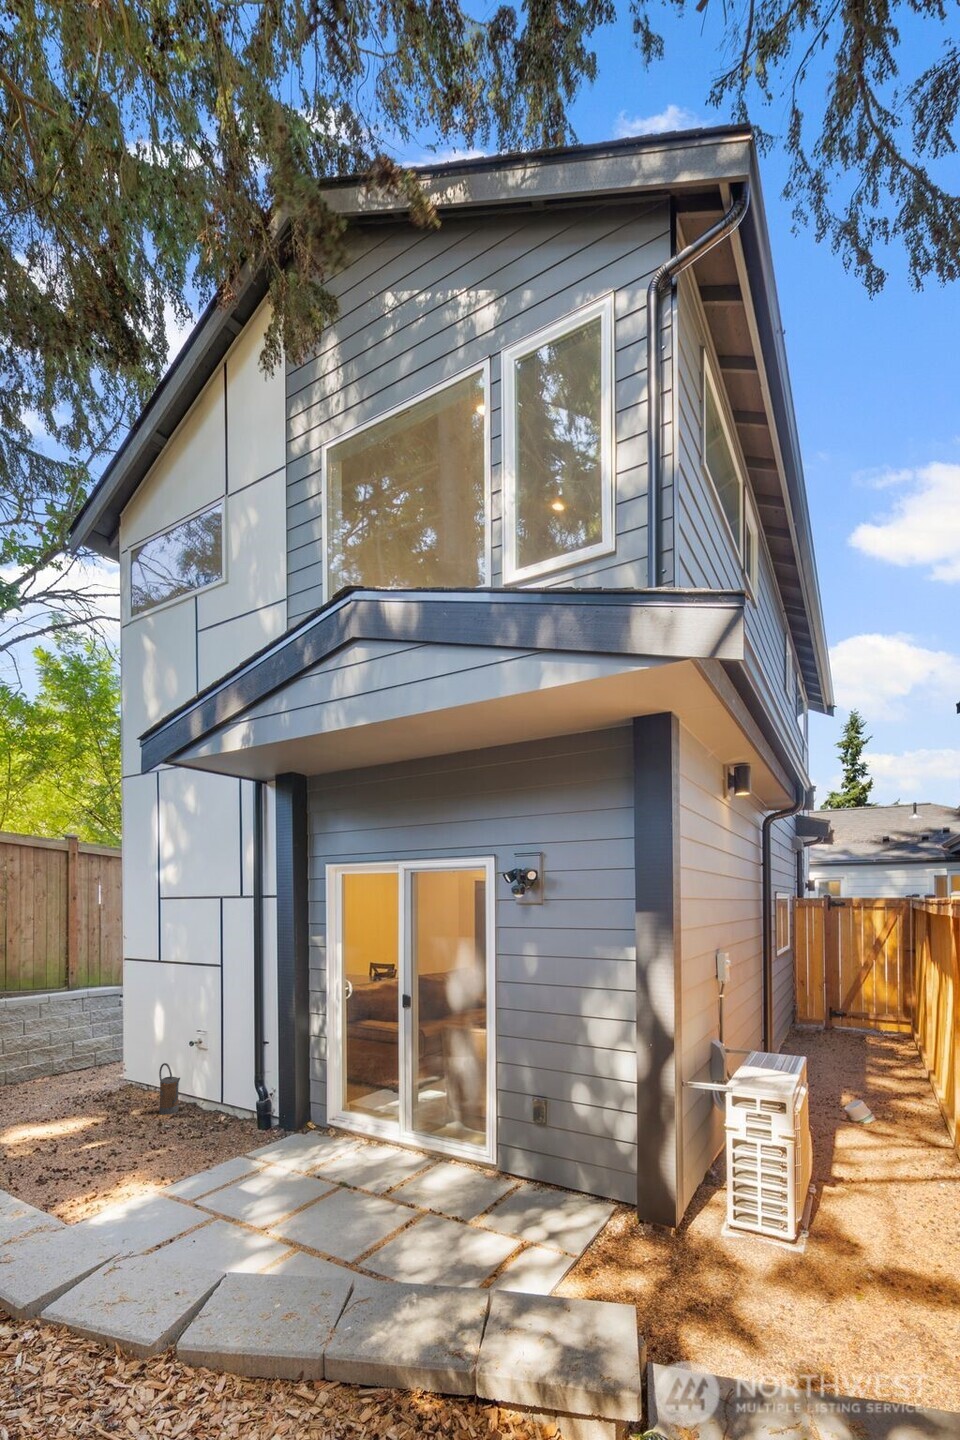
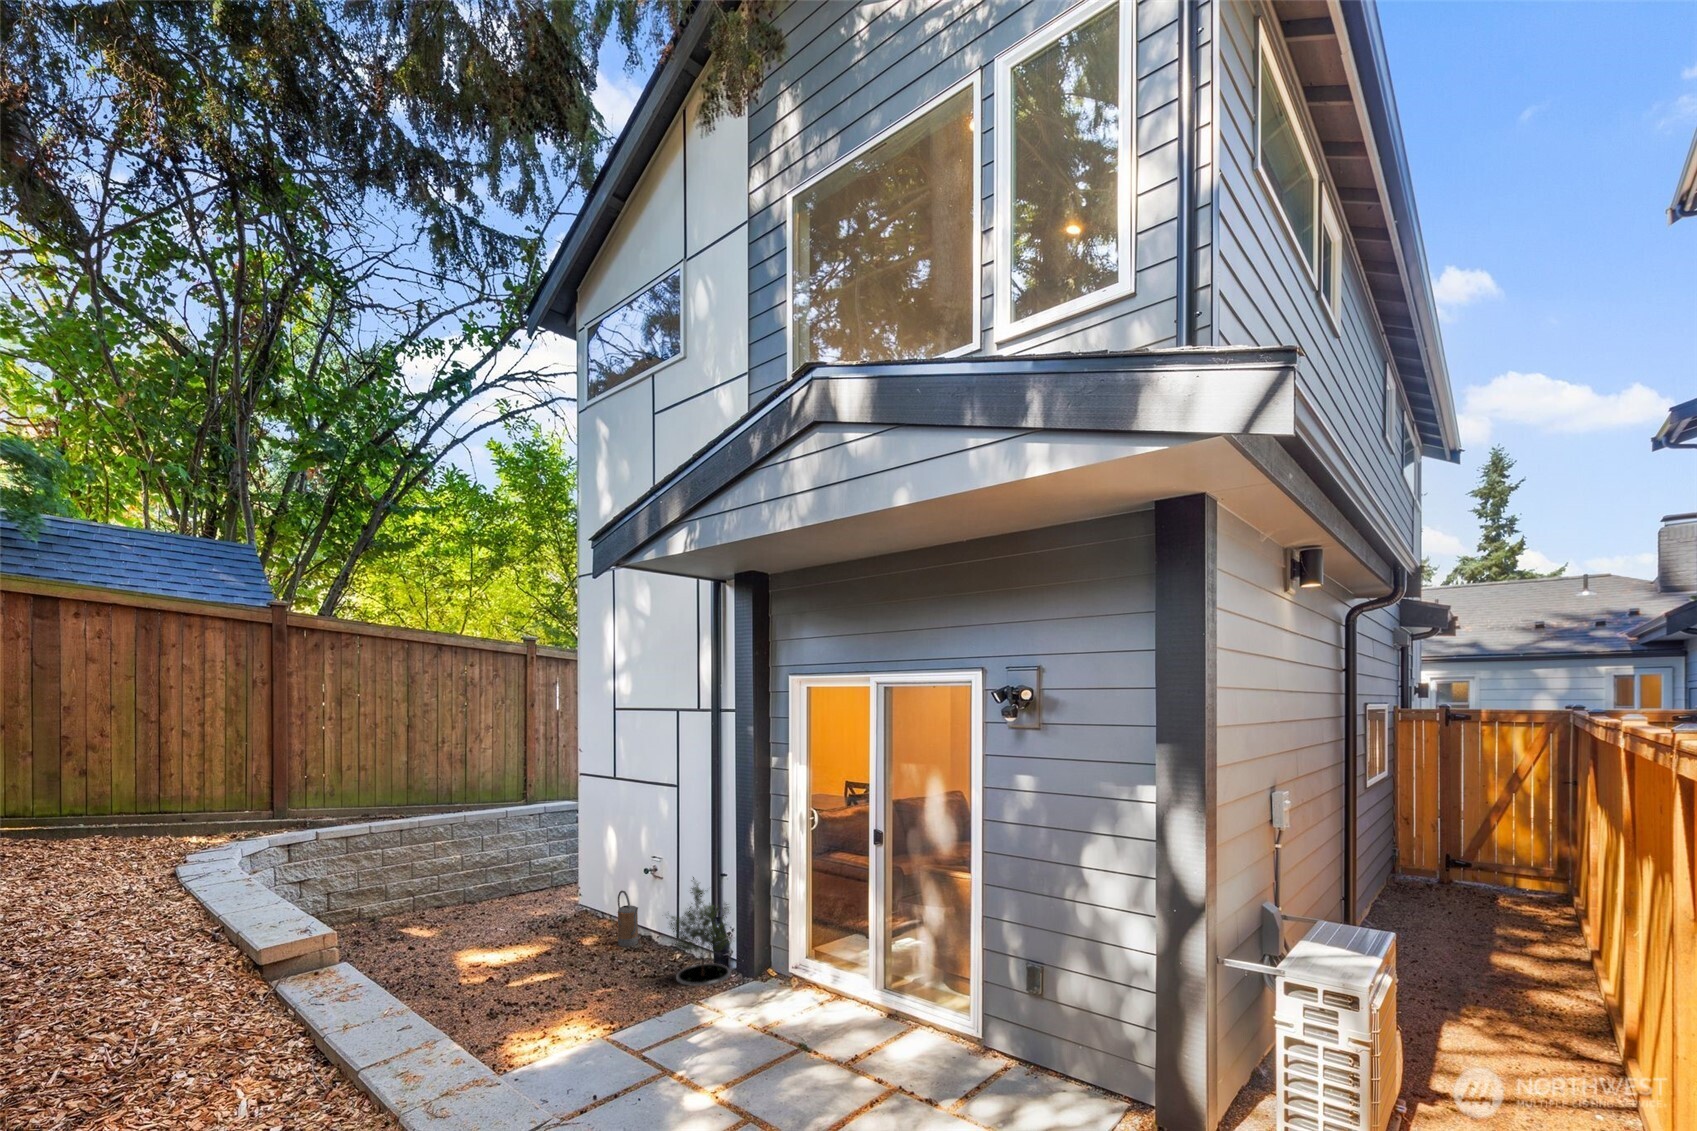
potted tree: none [209,1044,274,1144] -> present [668,877,731,986]

